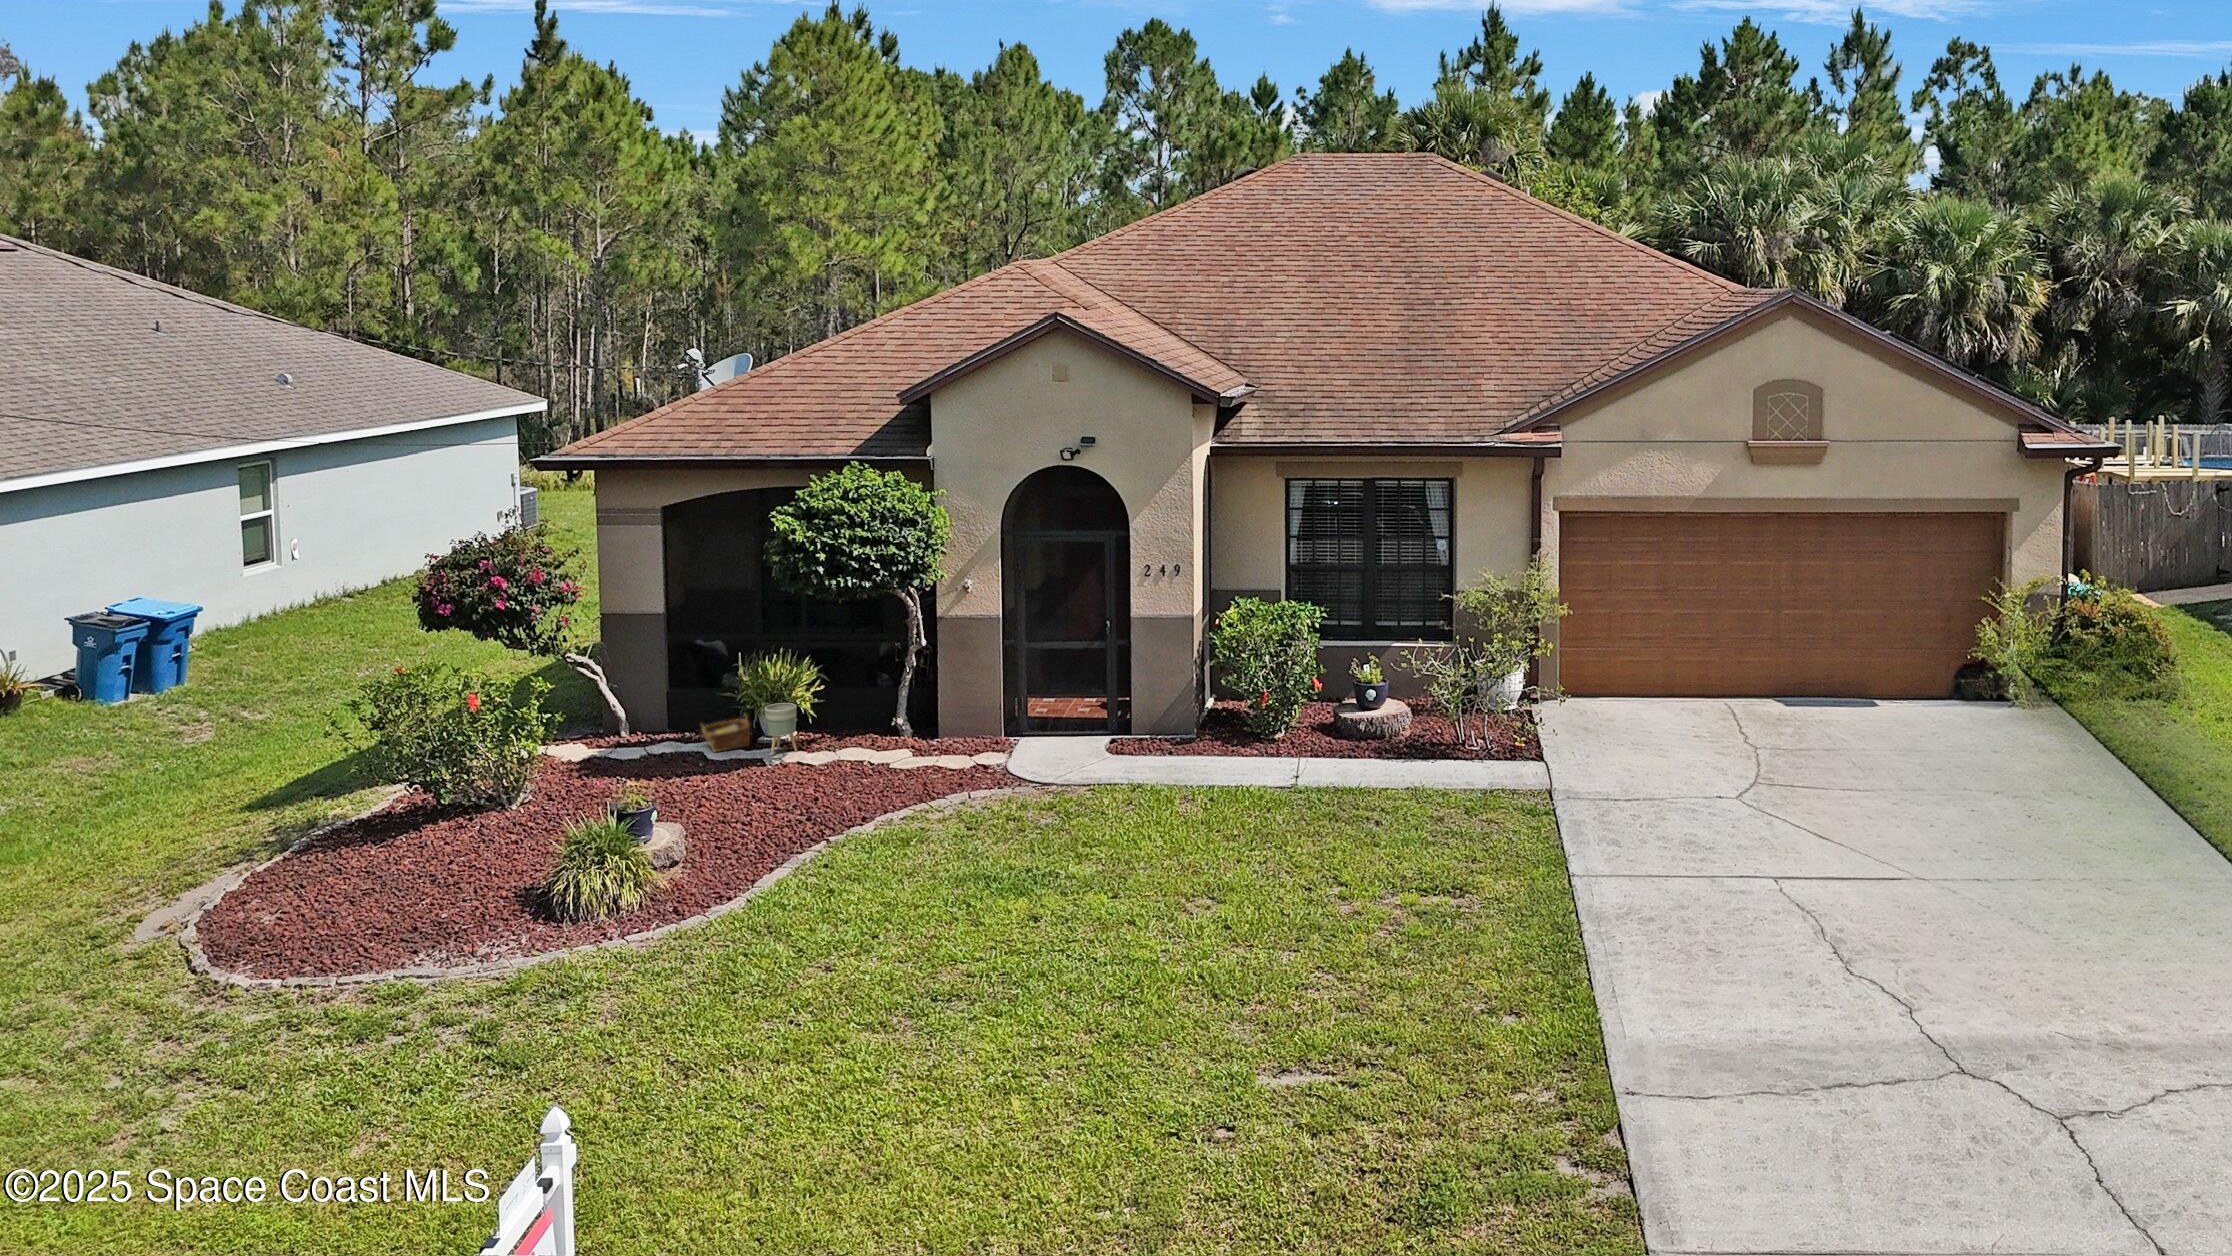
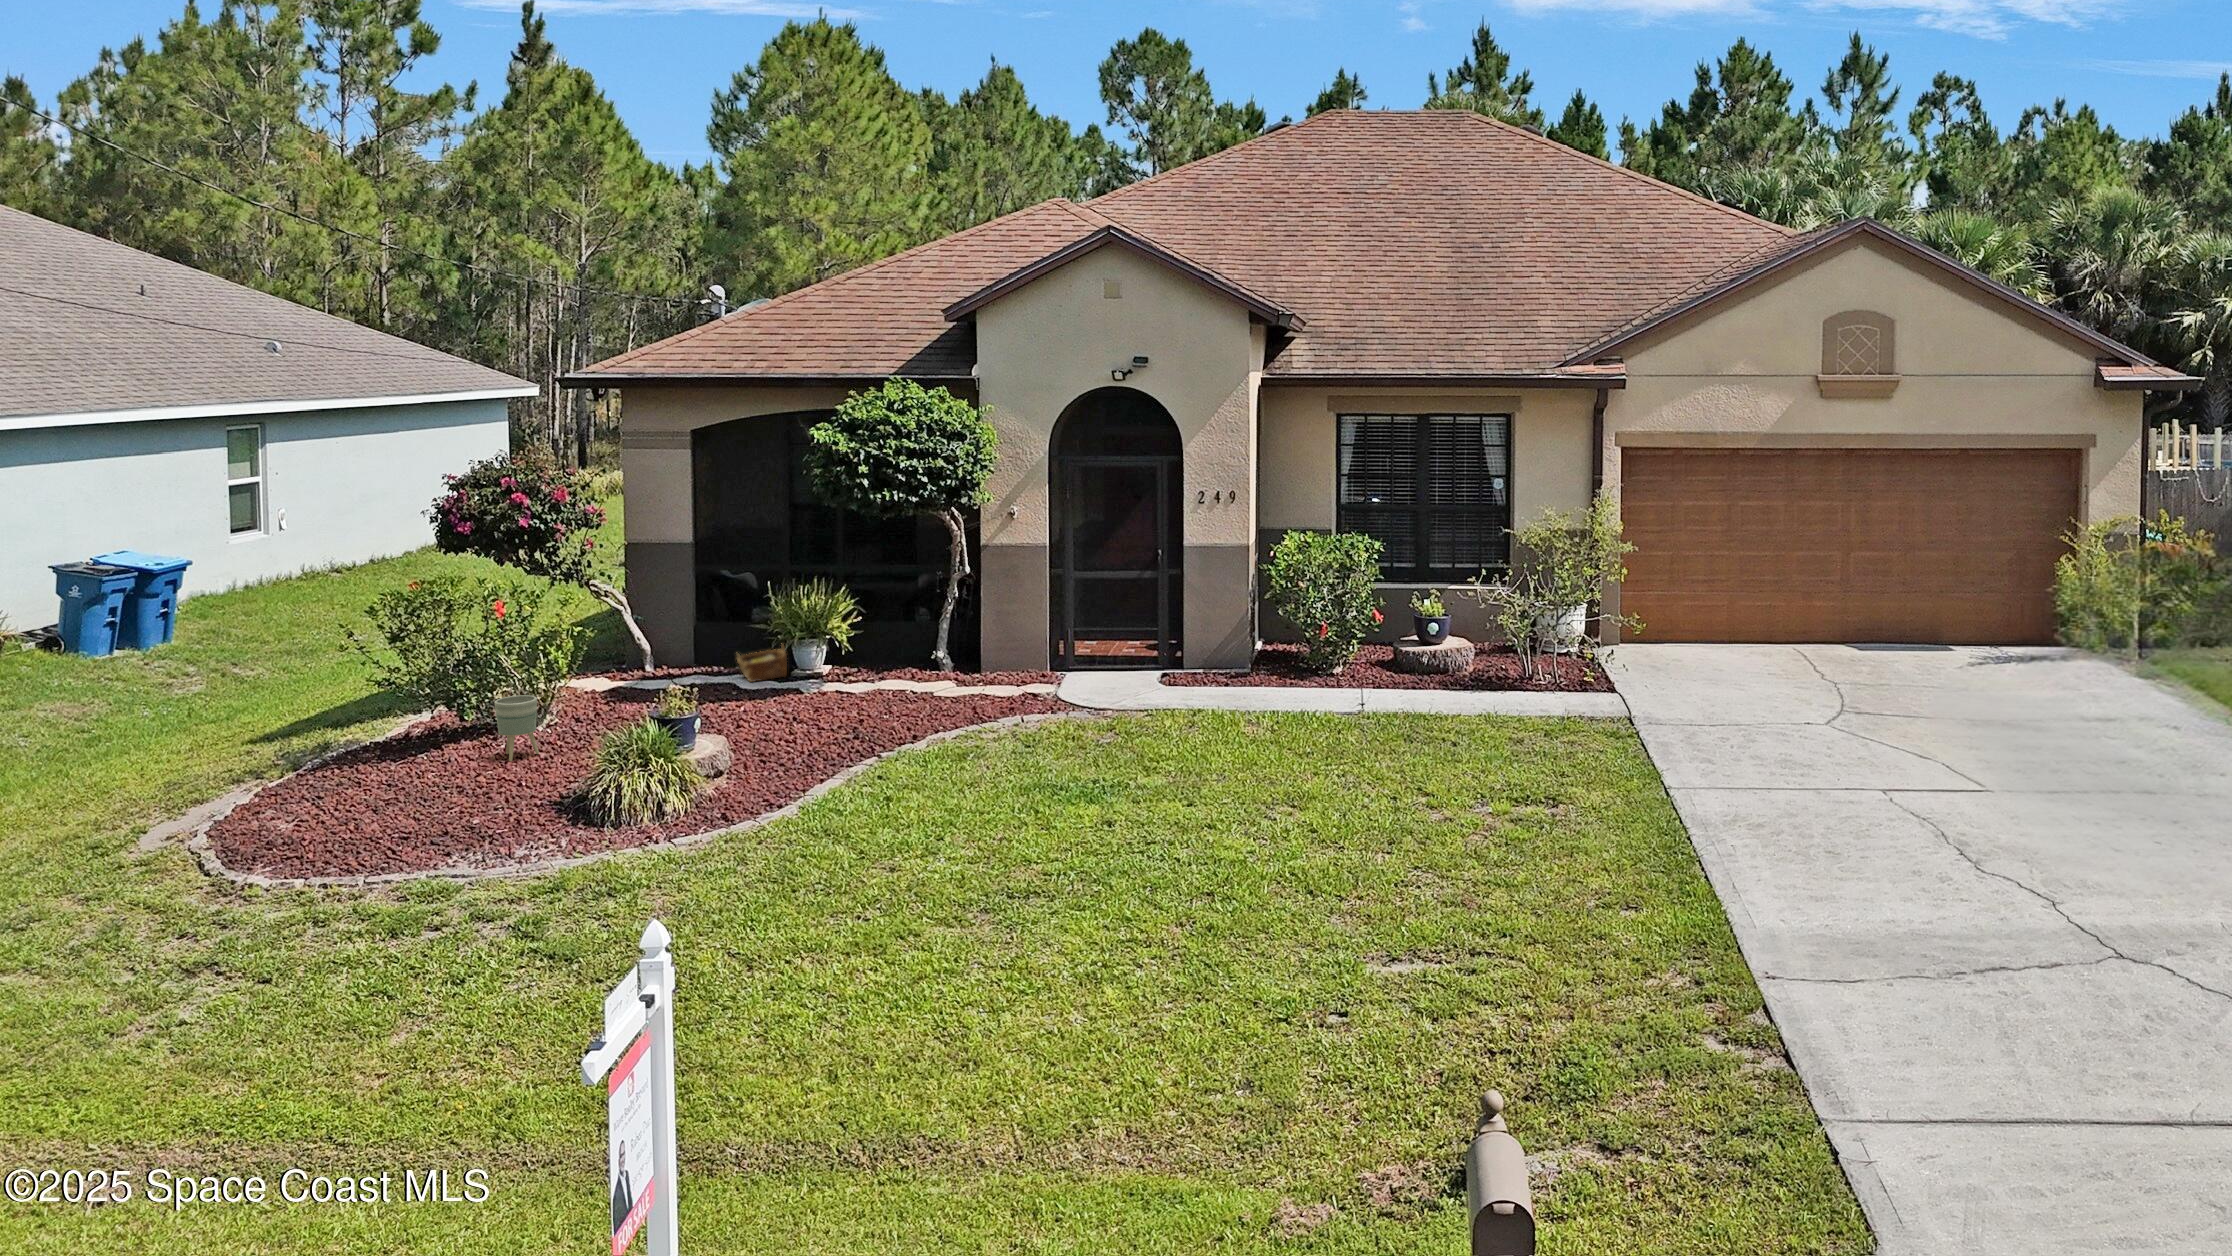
planter: present [764,703,797,755] -> present [494,695,539,761]

